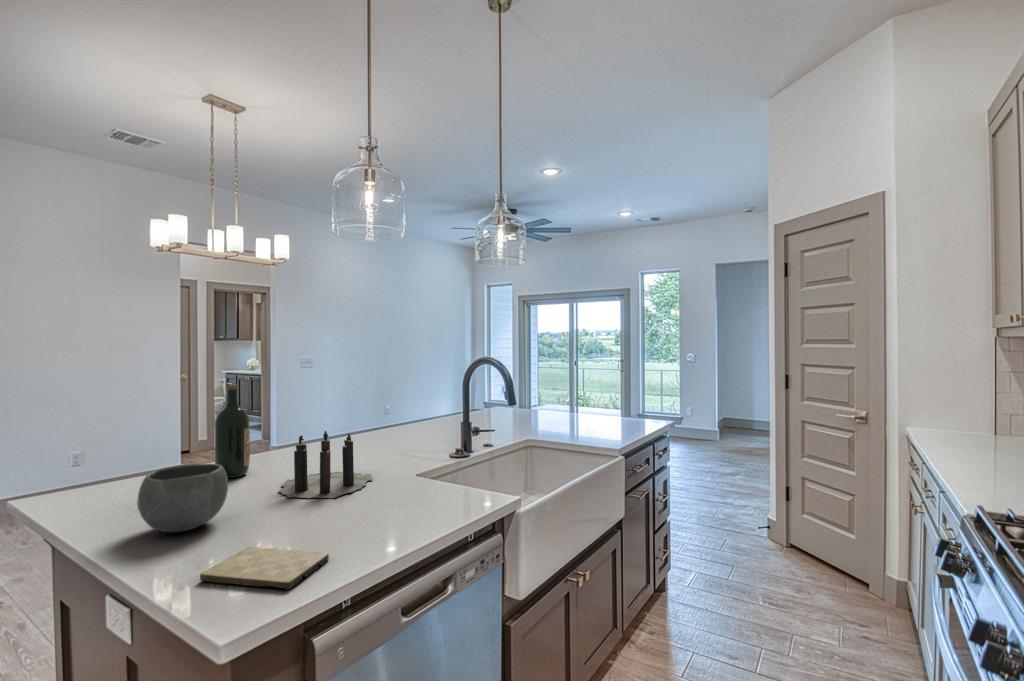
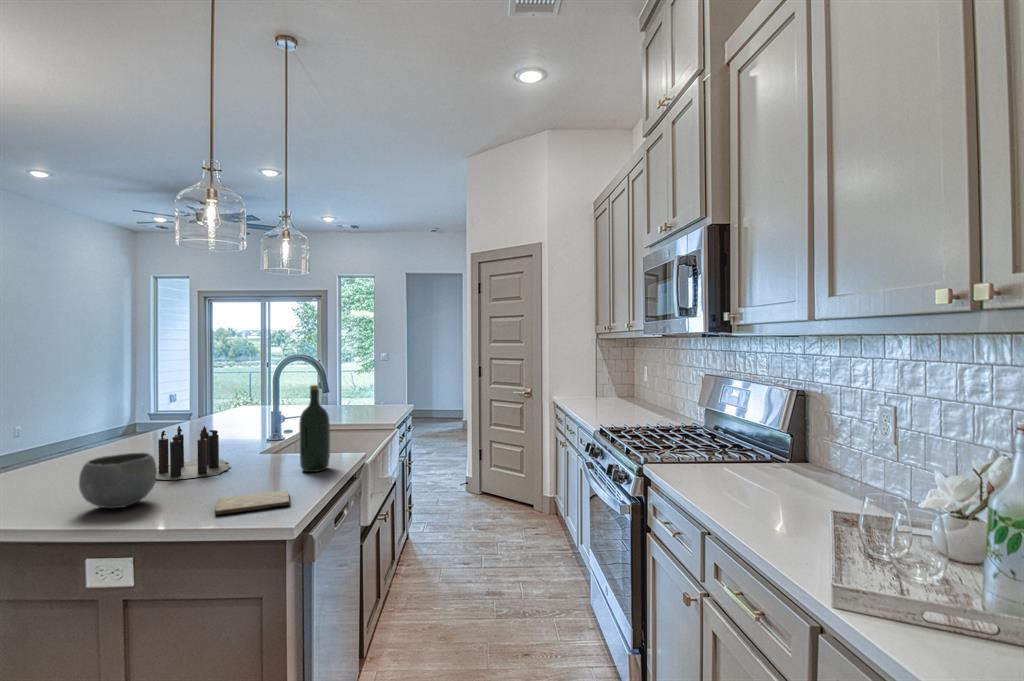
wine bottle: present [215,385,250,478] -> present [299,385,330,472]

